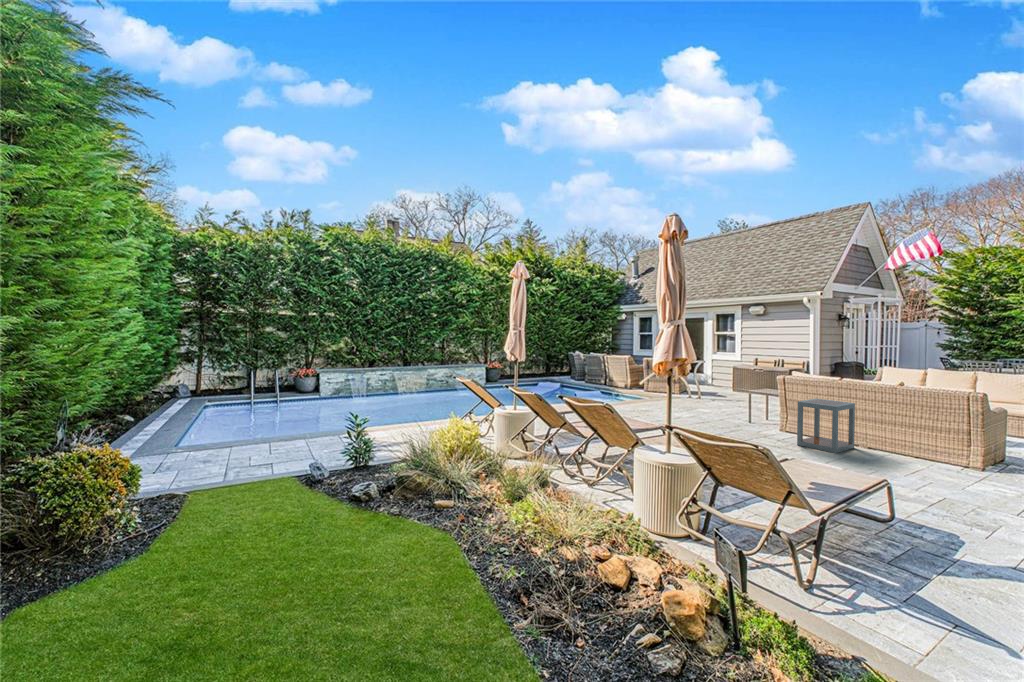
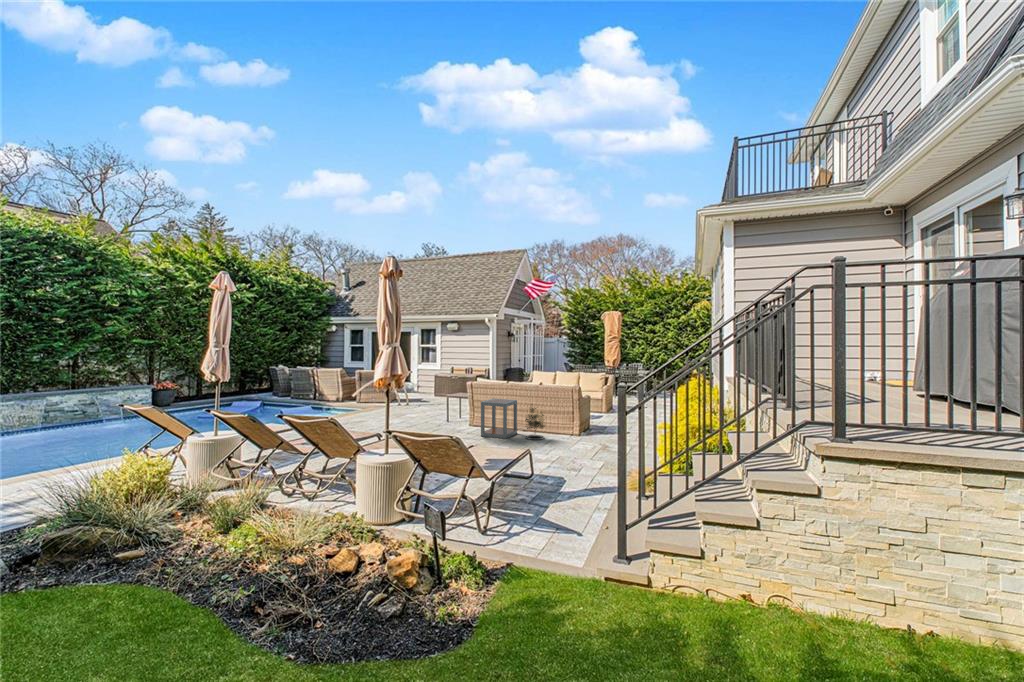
potted tree: none [866,409,906,462] -> present [525,408,545,440]

